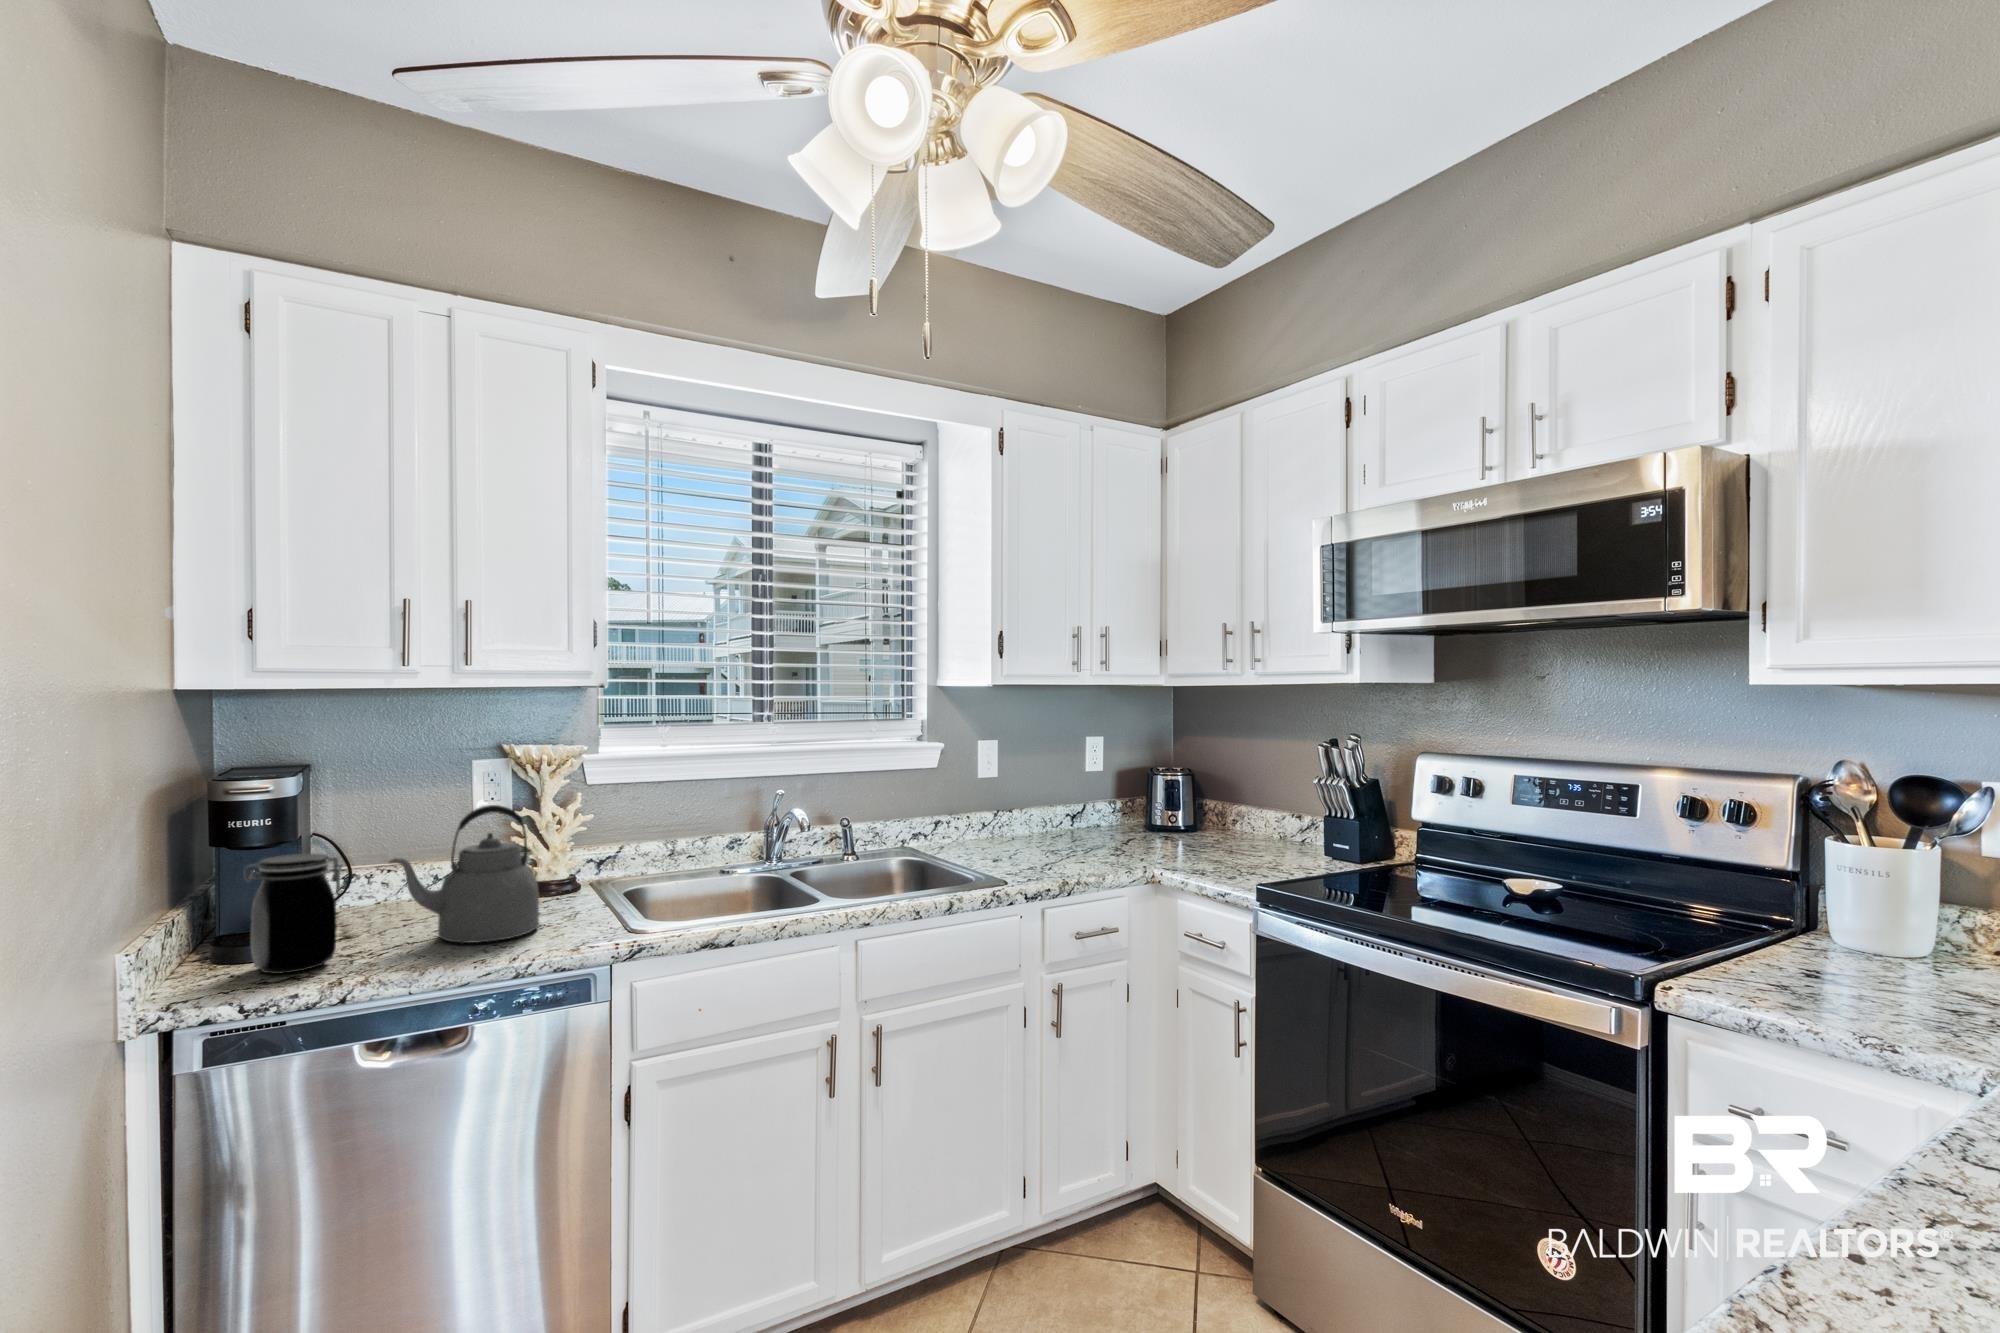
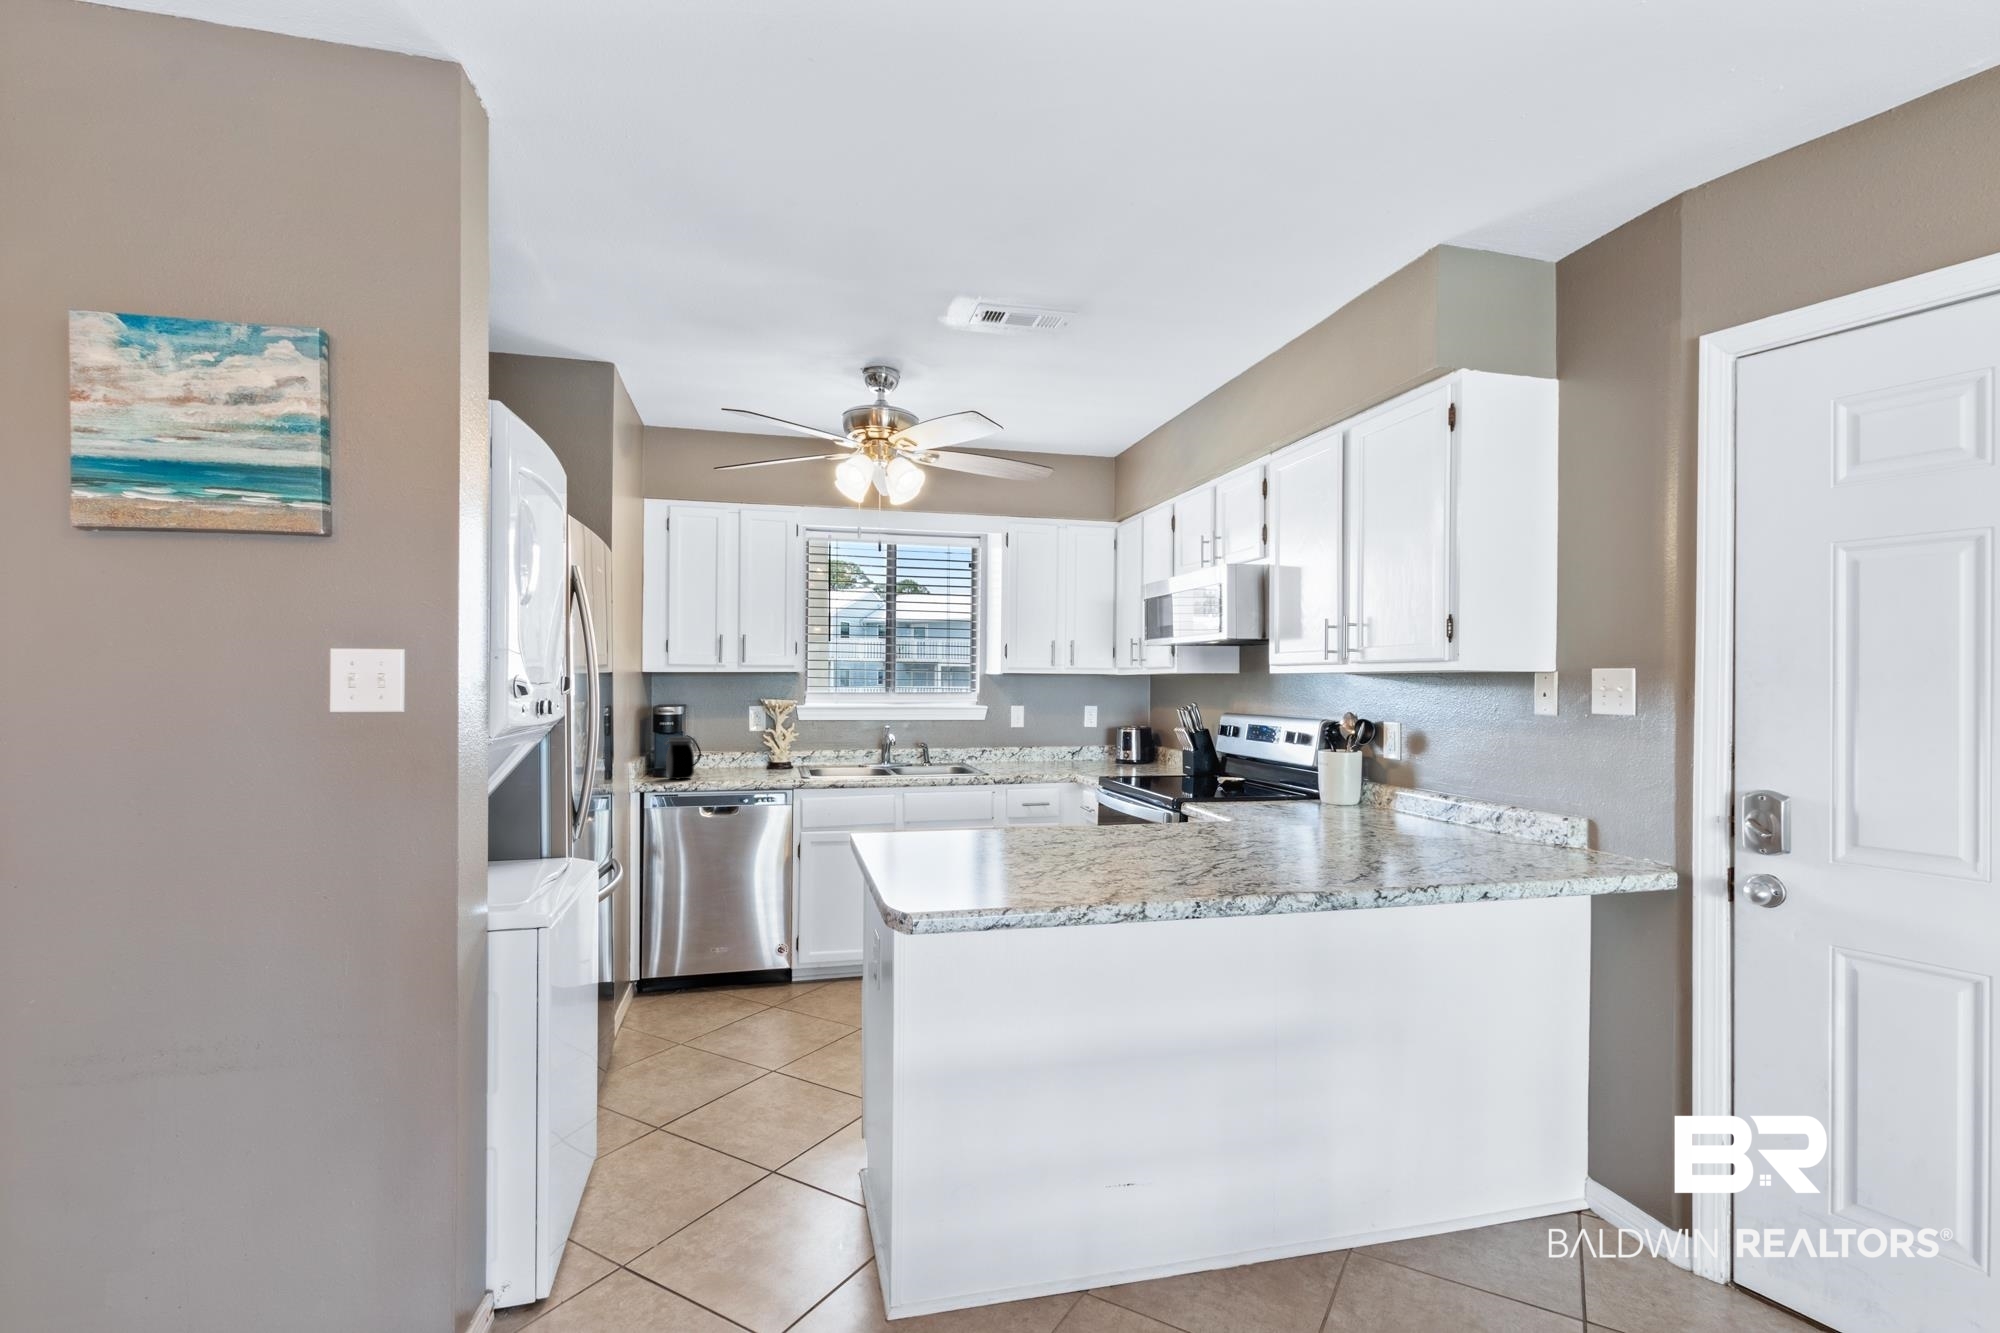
kettle: present [389,805,539,943] -> none [712,722,769,777]

